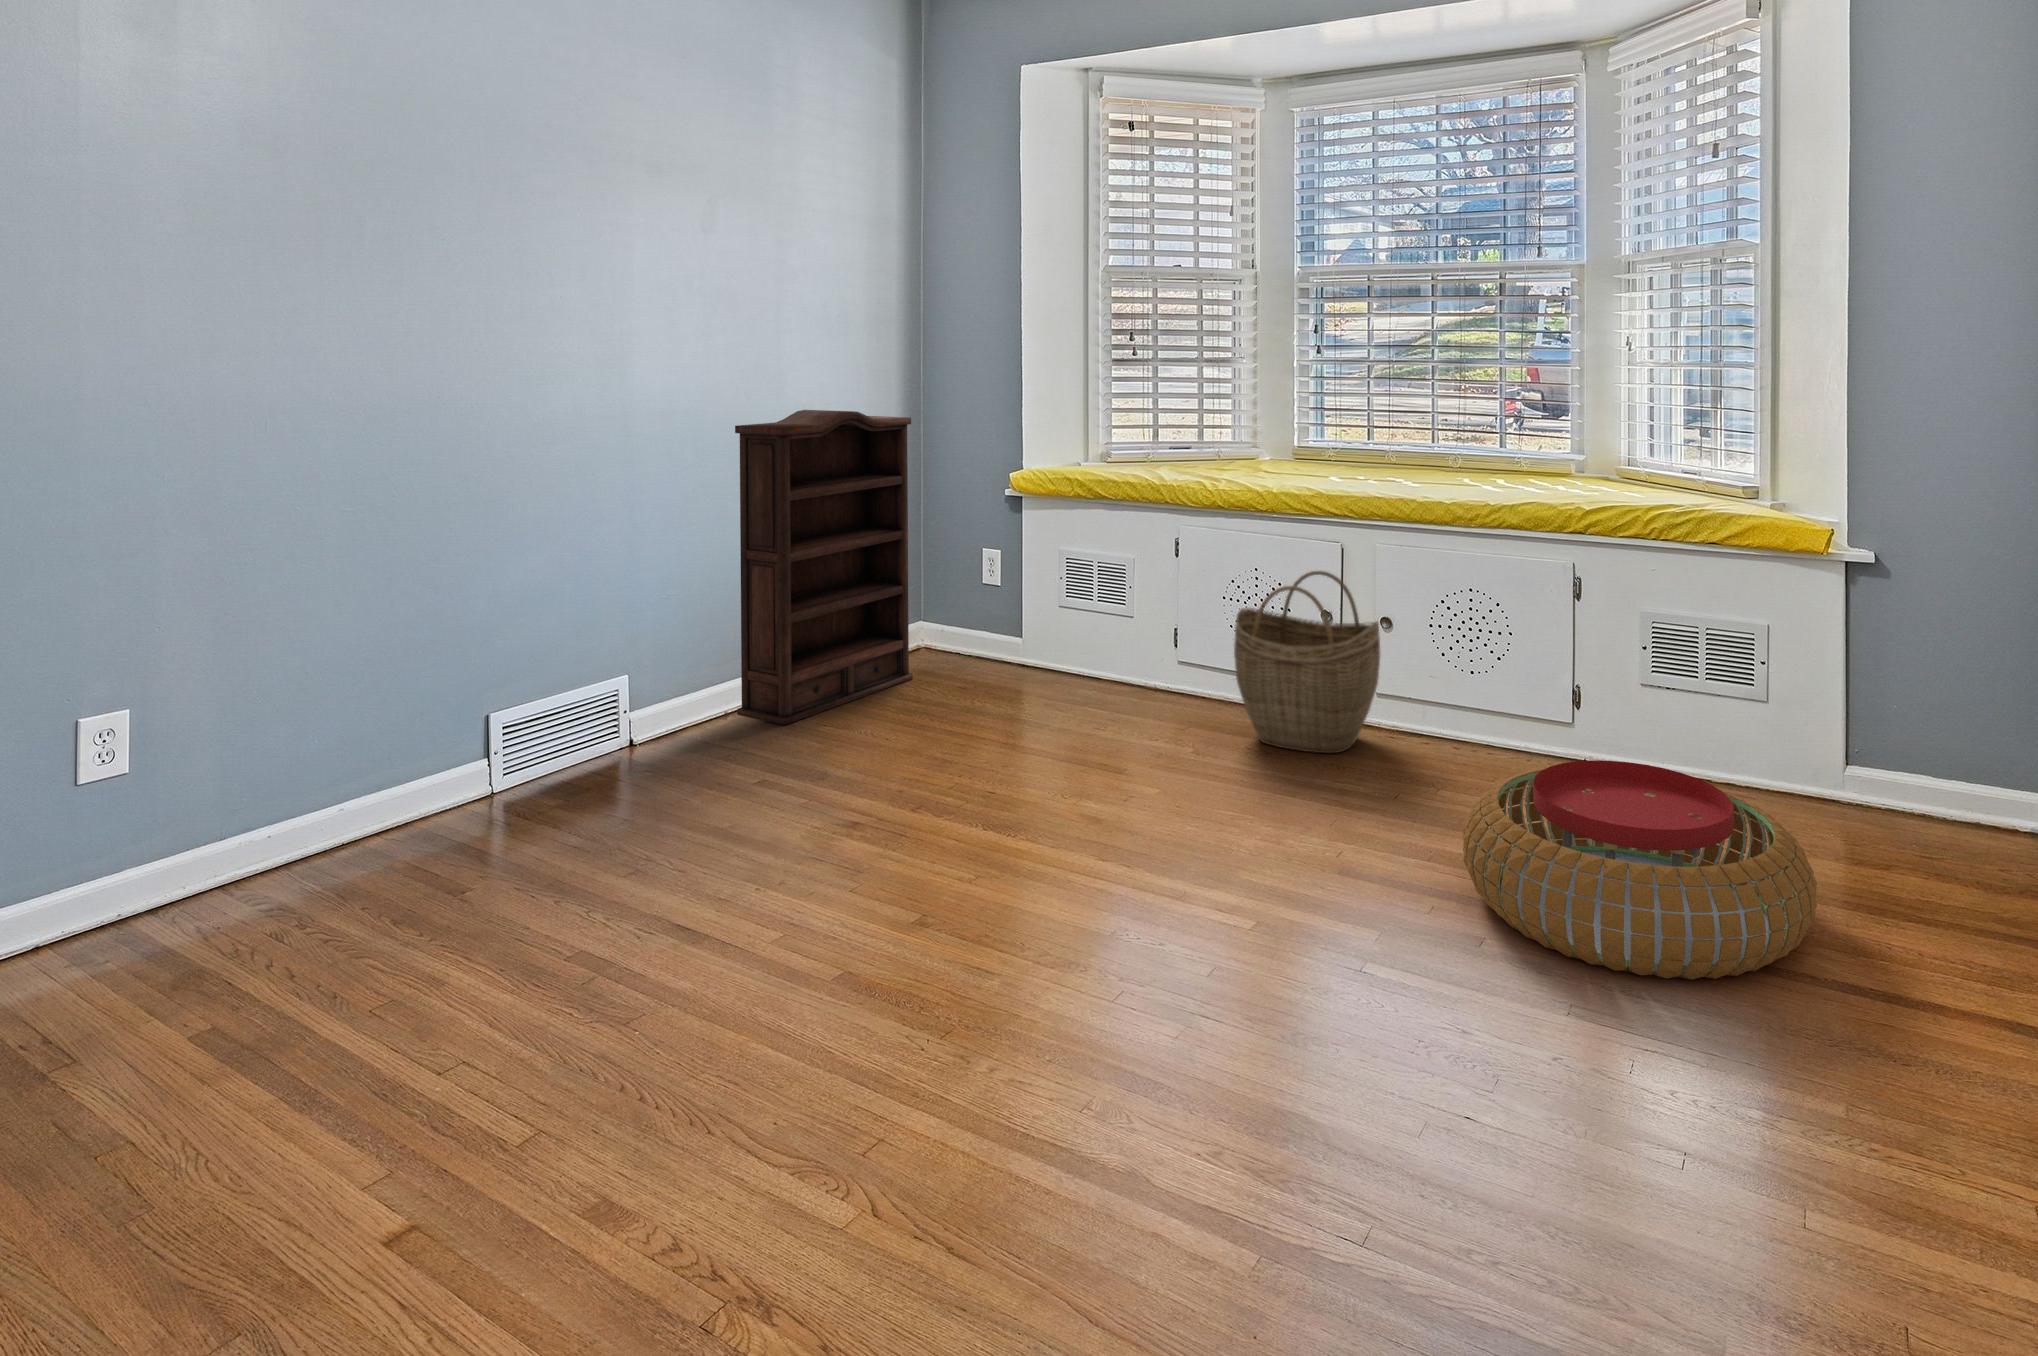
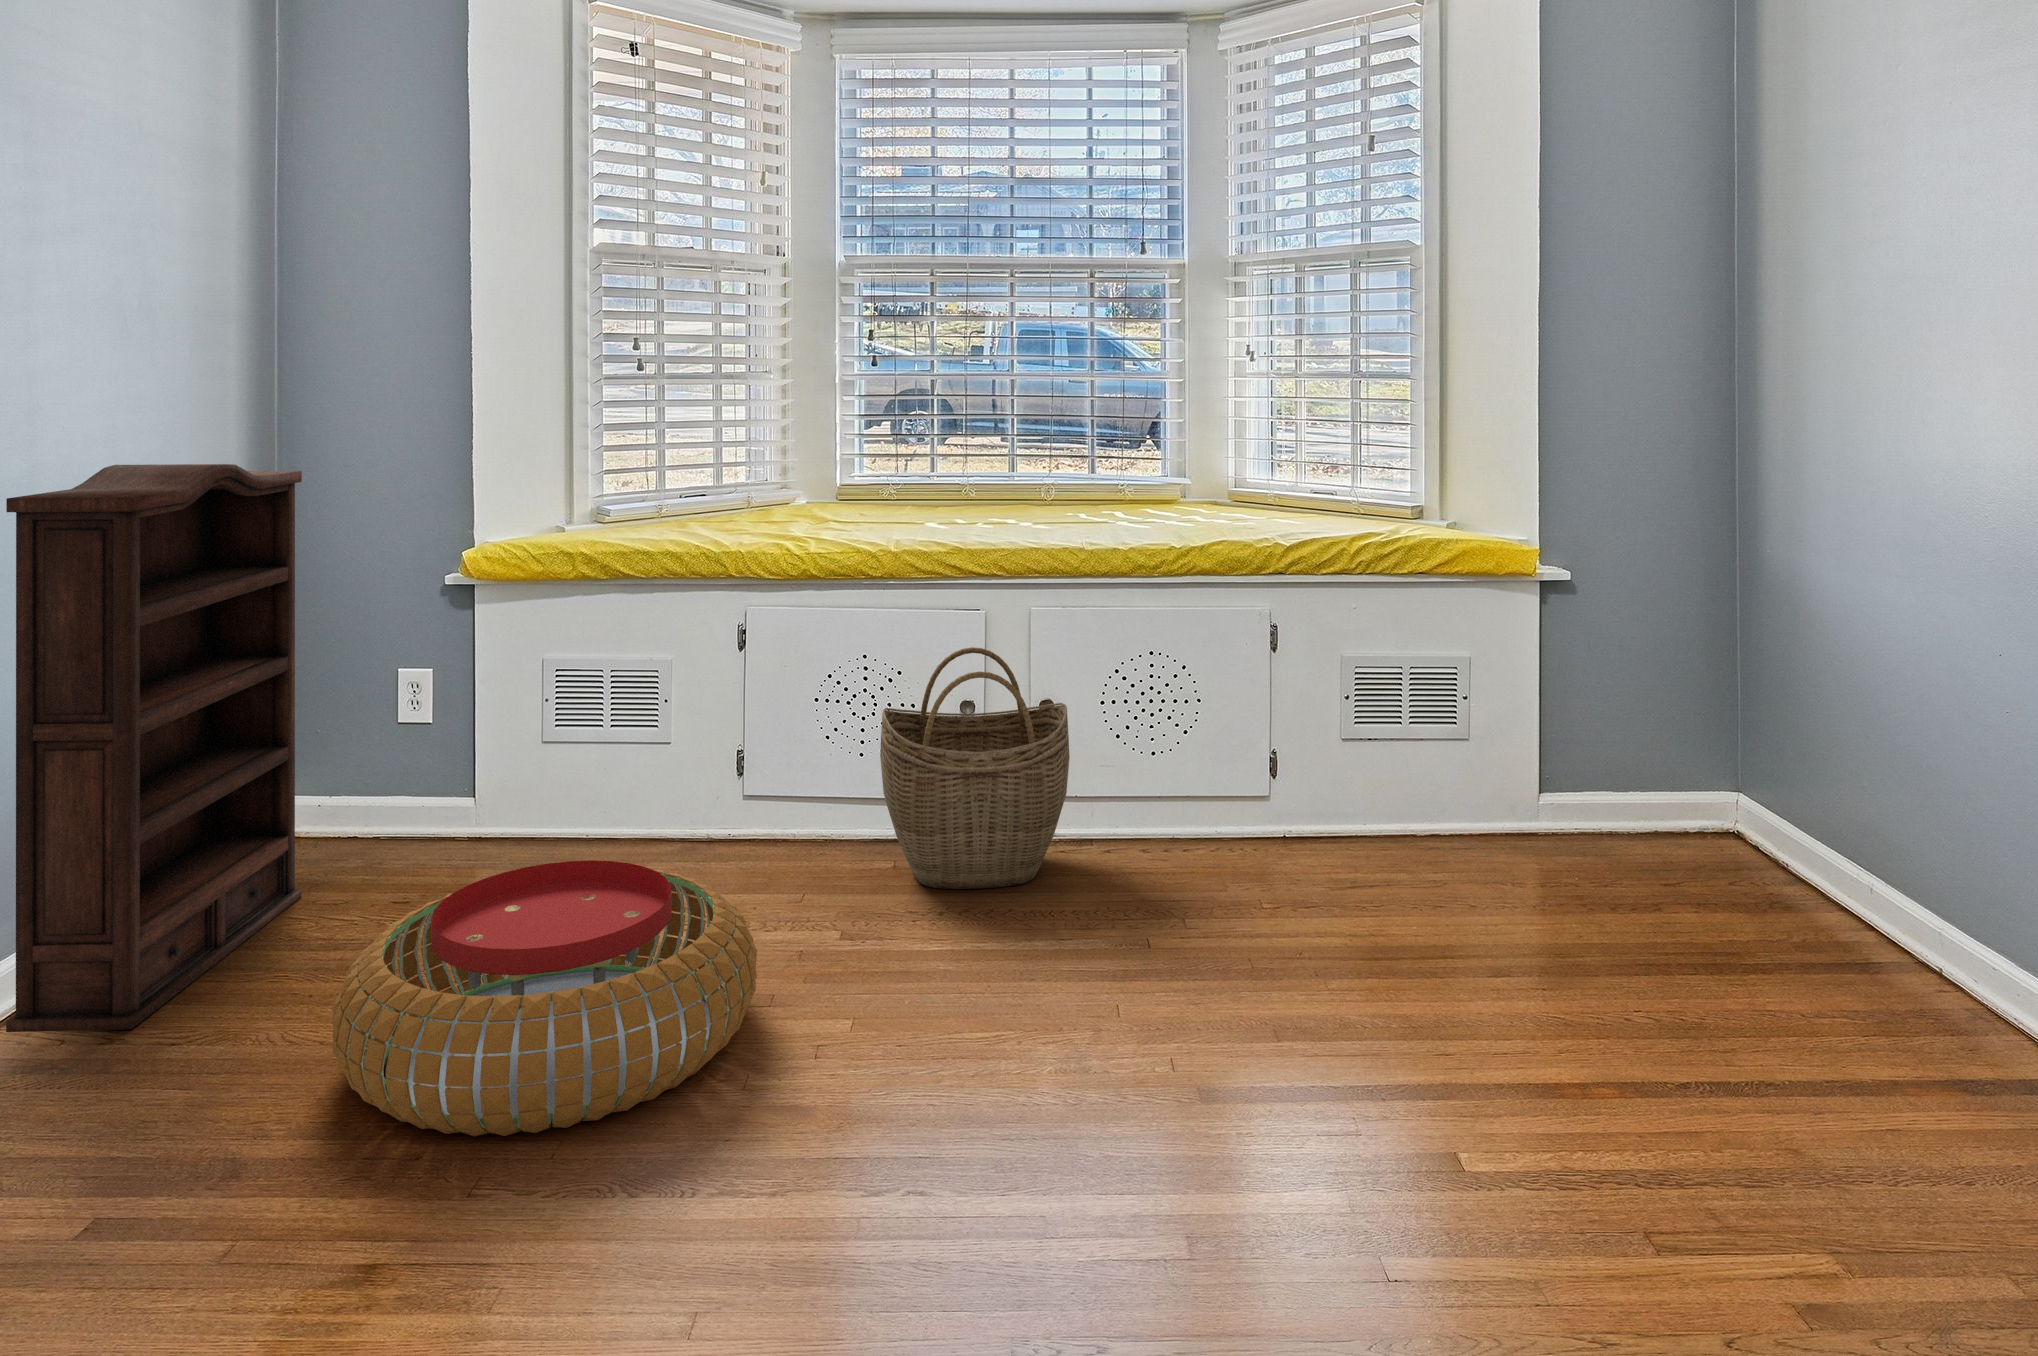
pouf: present [1463,760,1817,980] -> present [332,860,757,1136]

